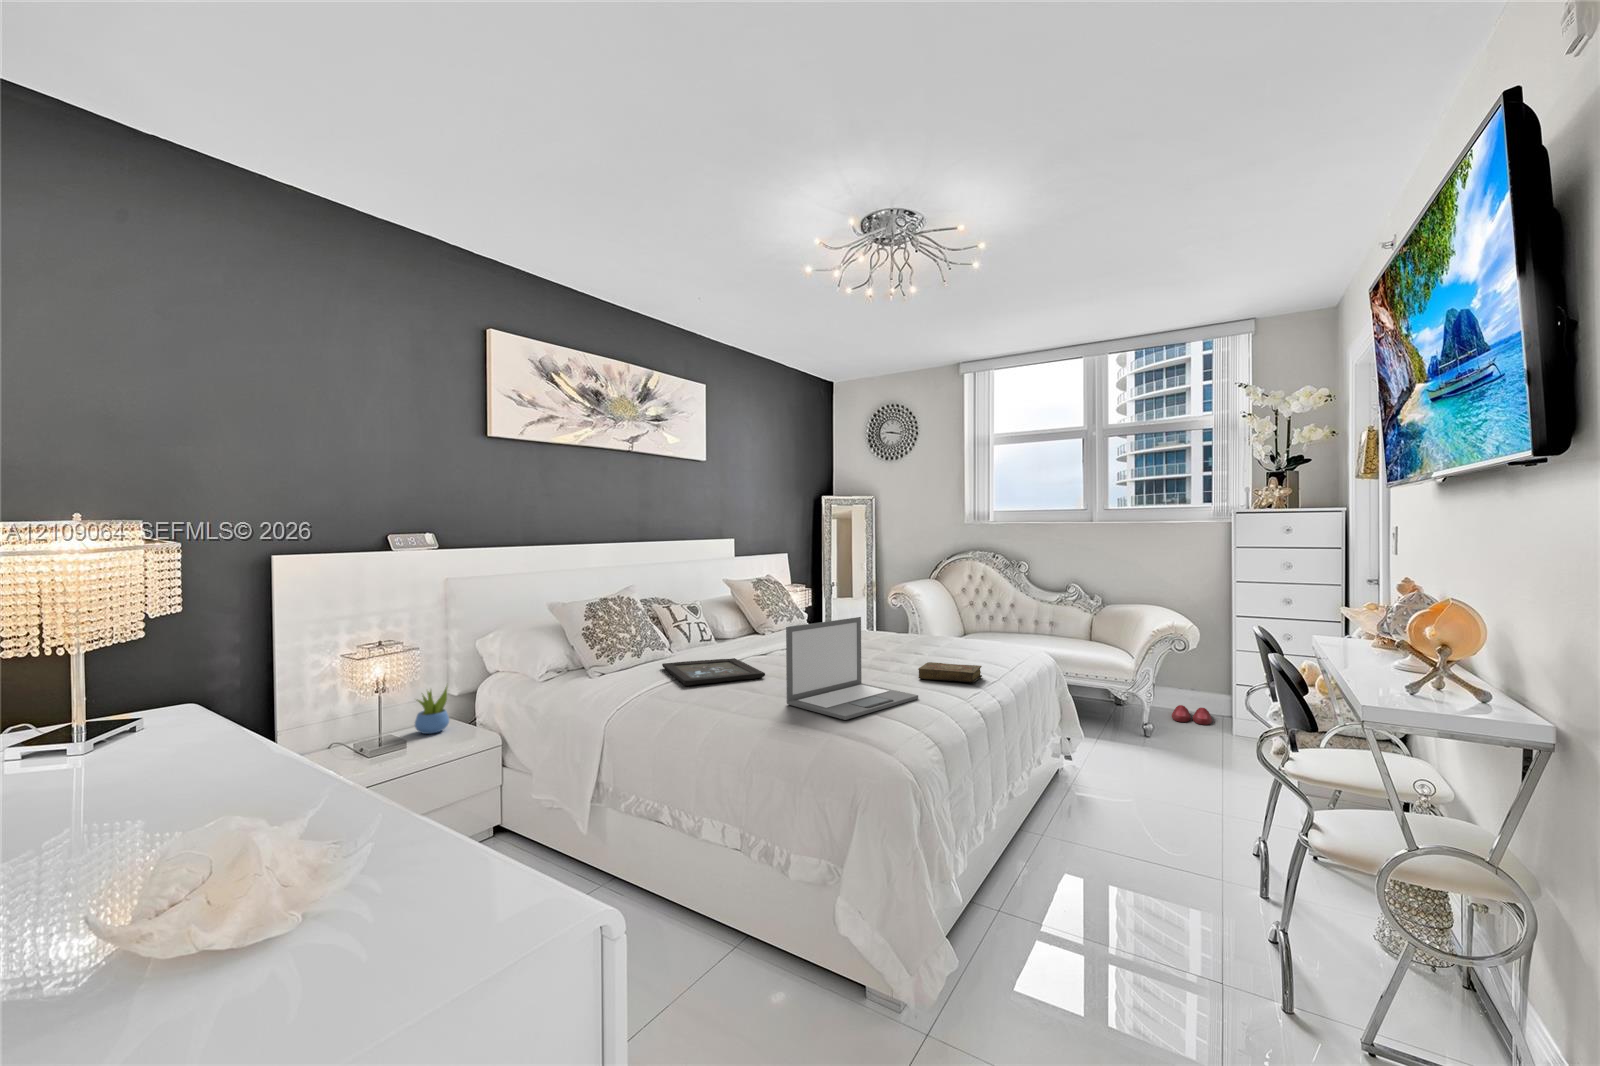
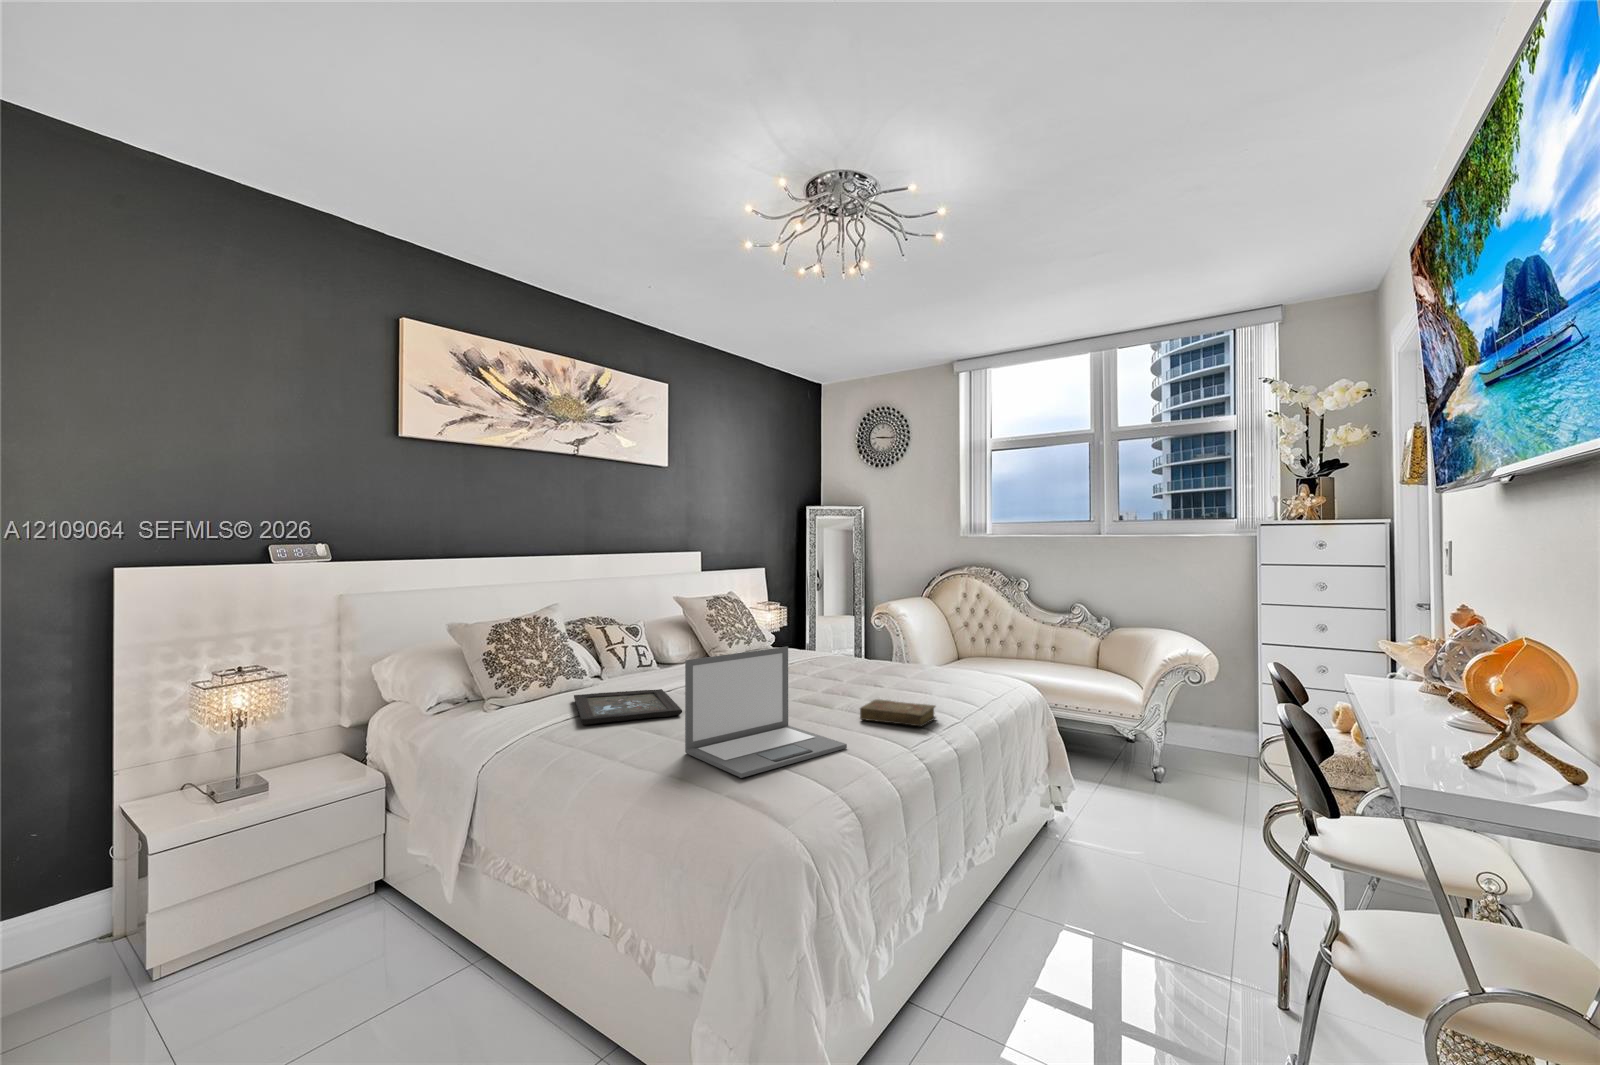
succulent plant: present [415,686,449,734] -> none [287,714,330,773]
slippers: present [1172,705,1212,725] -> none [1187,743,1234,767]

